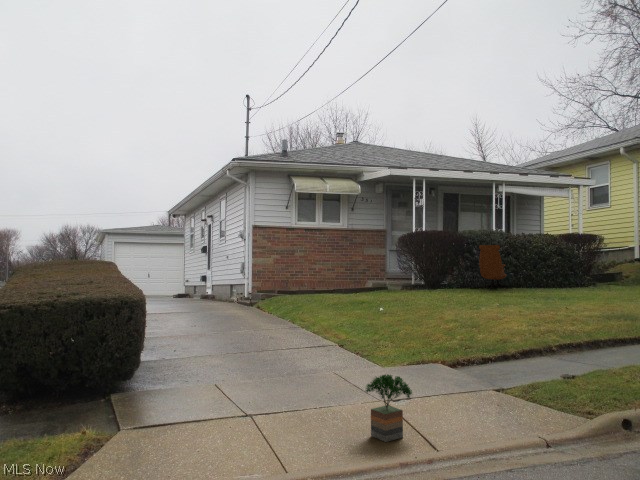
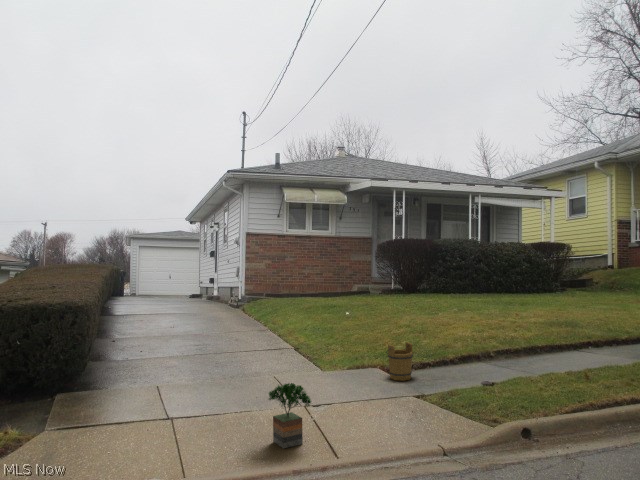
lounge chair: present [479,245,507,290] -> none [448,253,477,295]
bucket: none [453,336,482,376] -> present [386,343,413,381]

